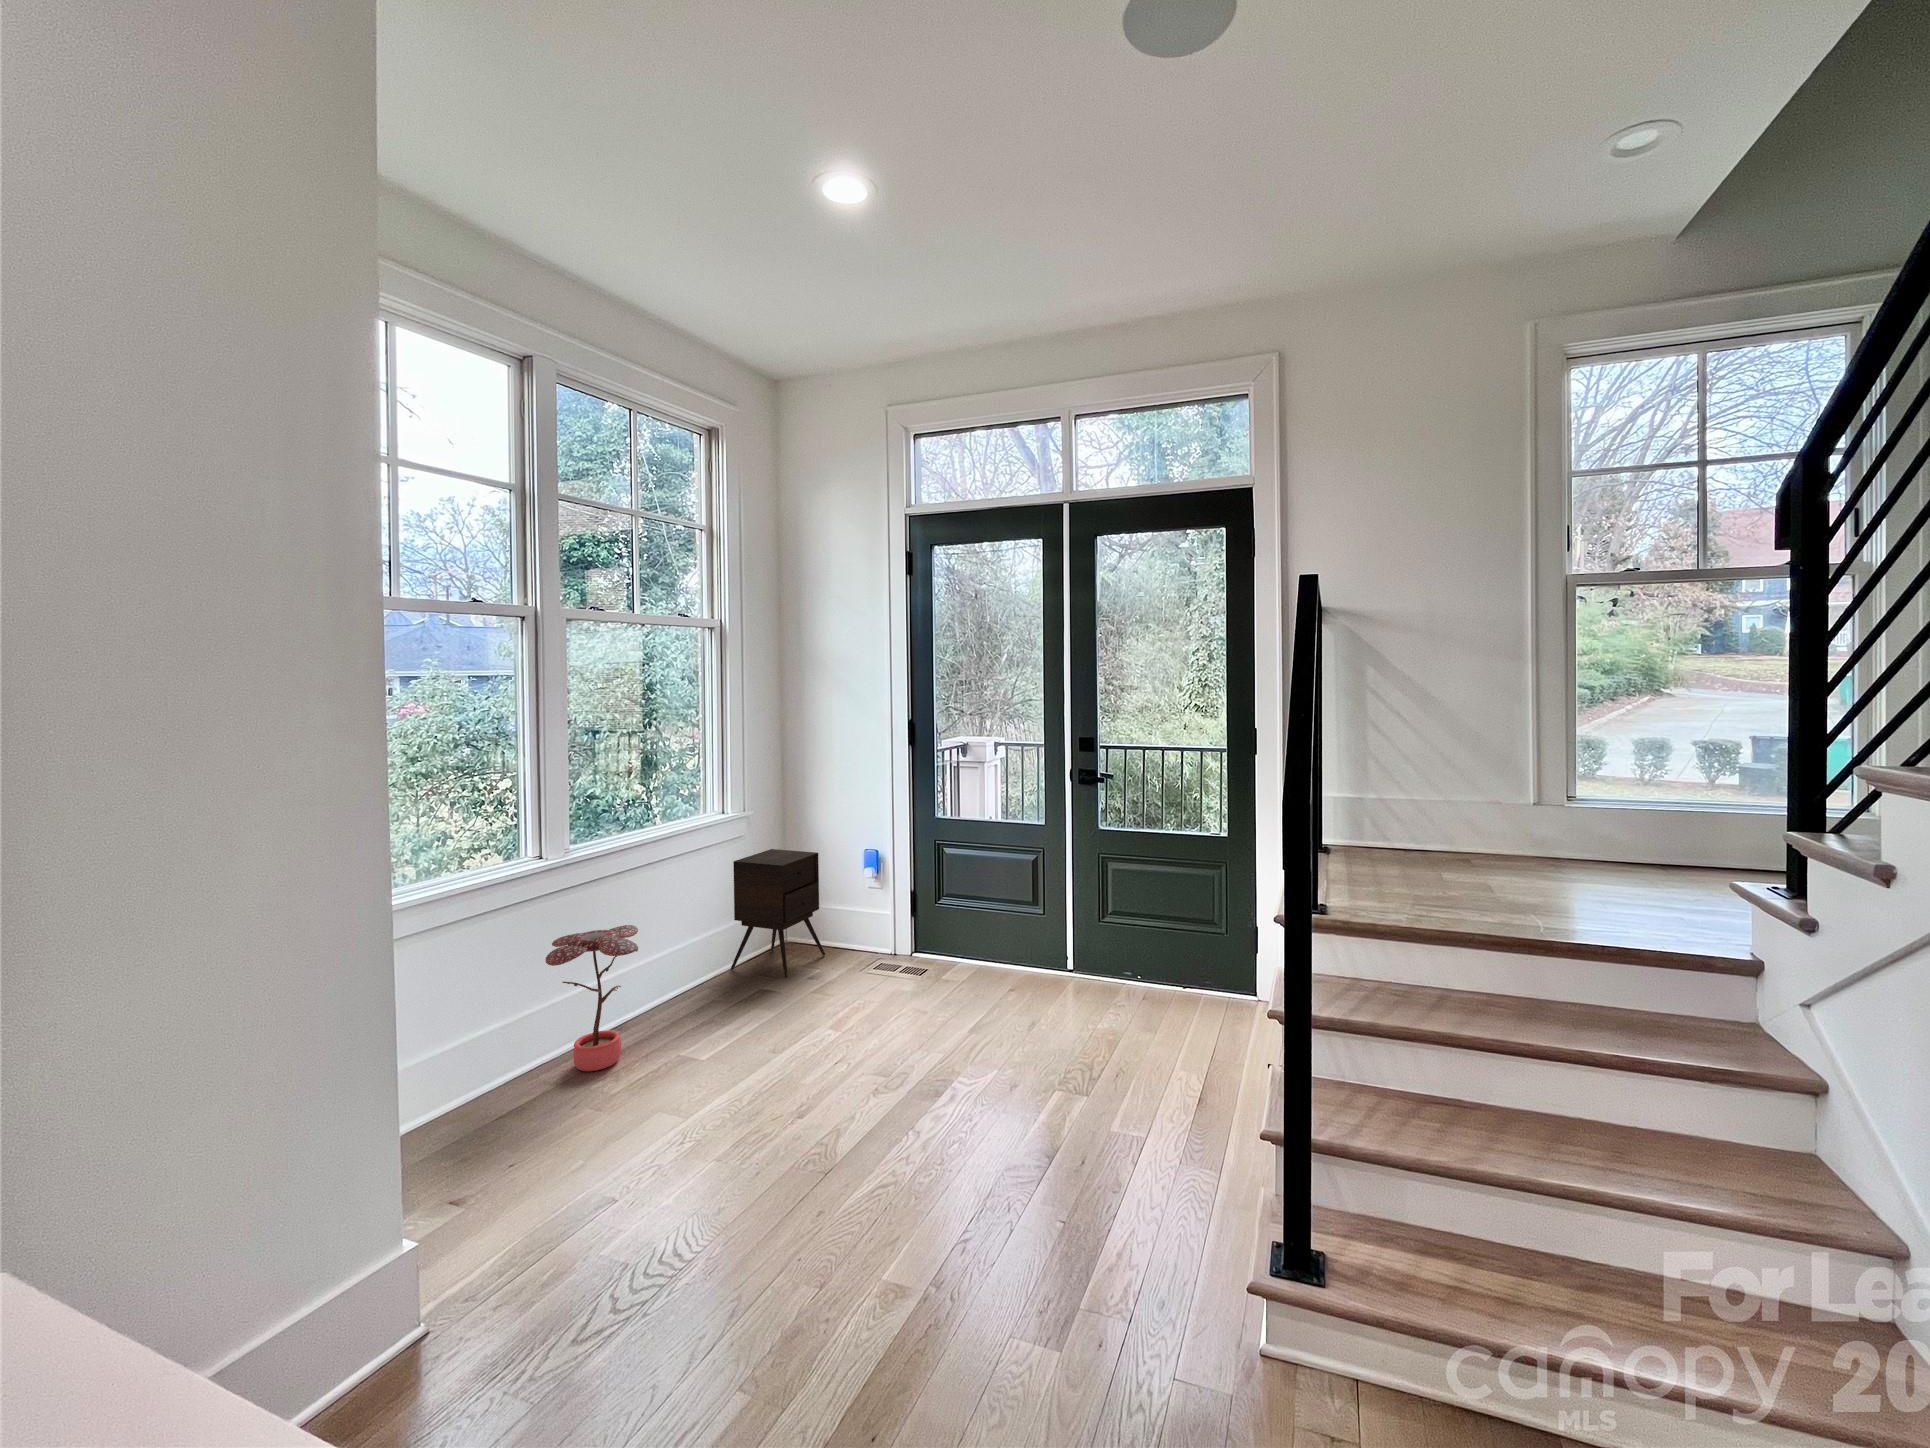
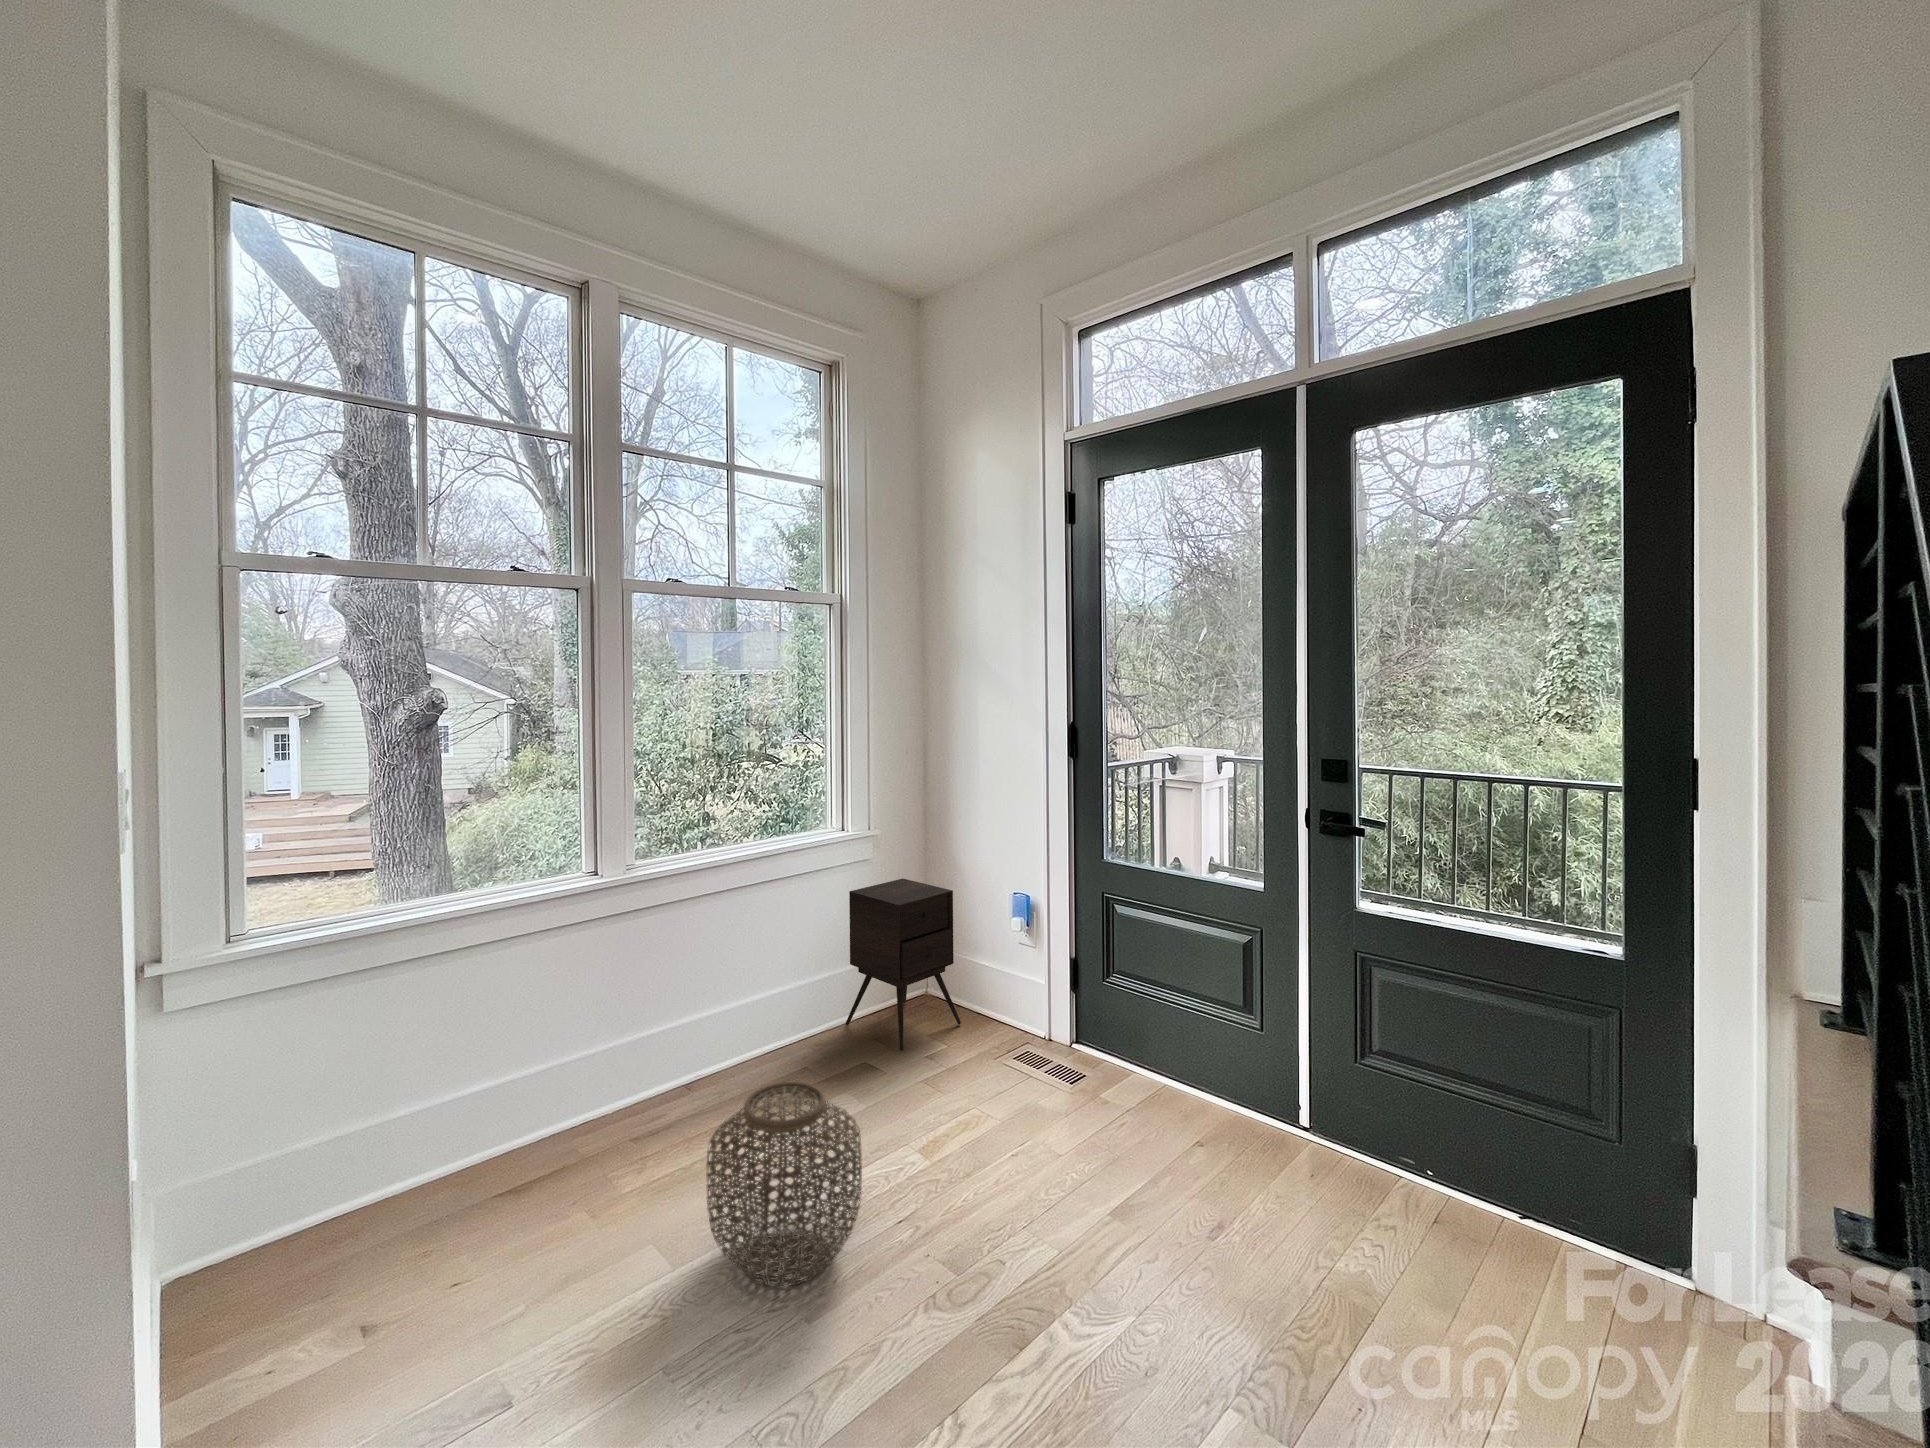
potted plant: present [546,925,638,1071] -> none [572,967,695,1151]
woven basket: none [706,977,816,1109] -> present [706,1082,862,1287]

